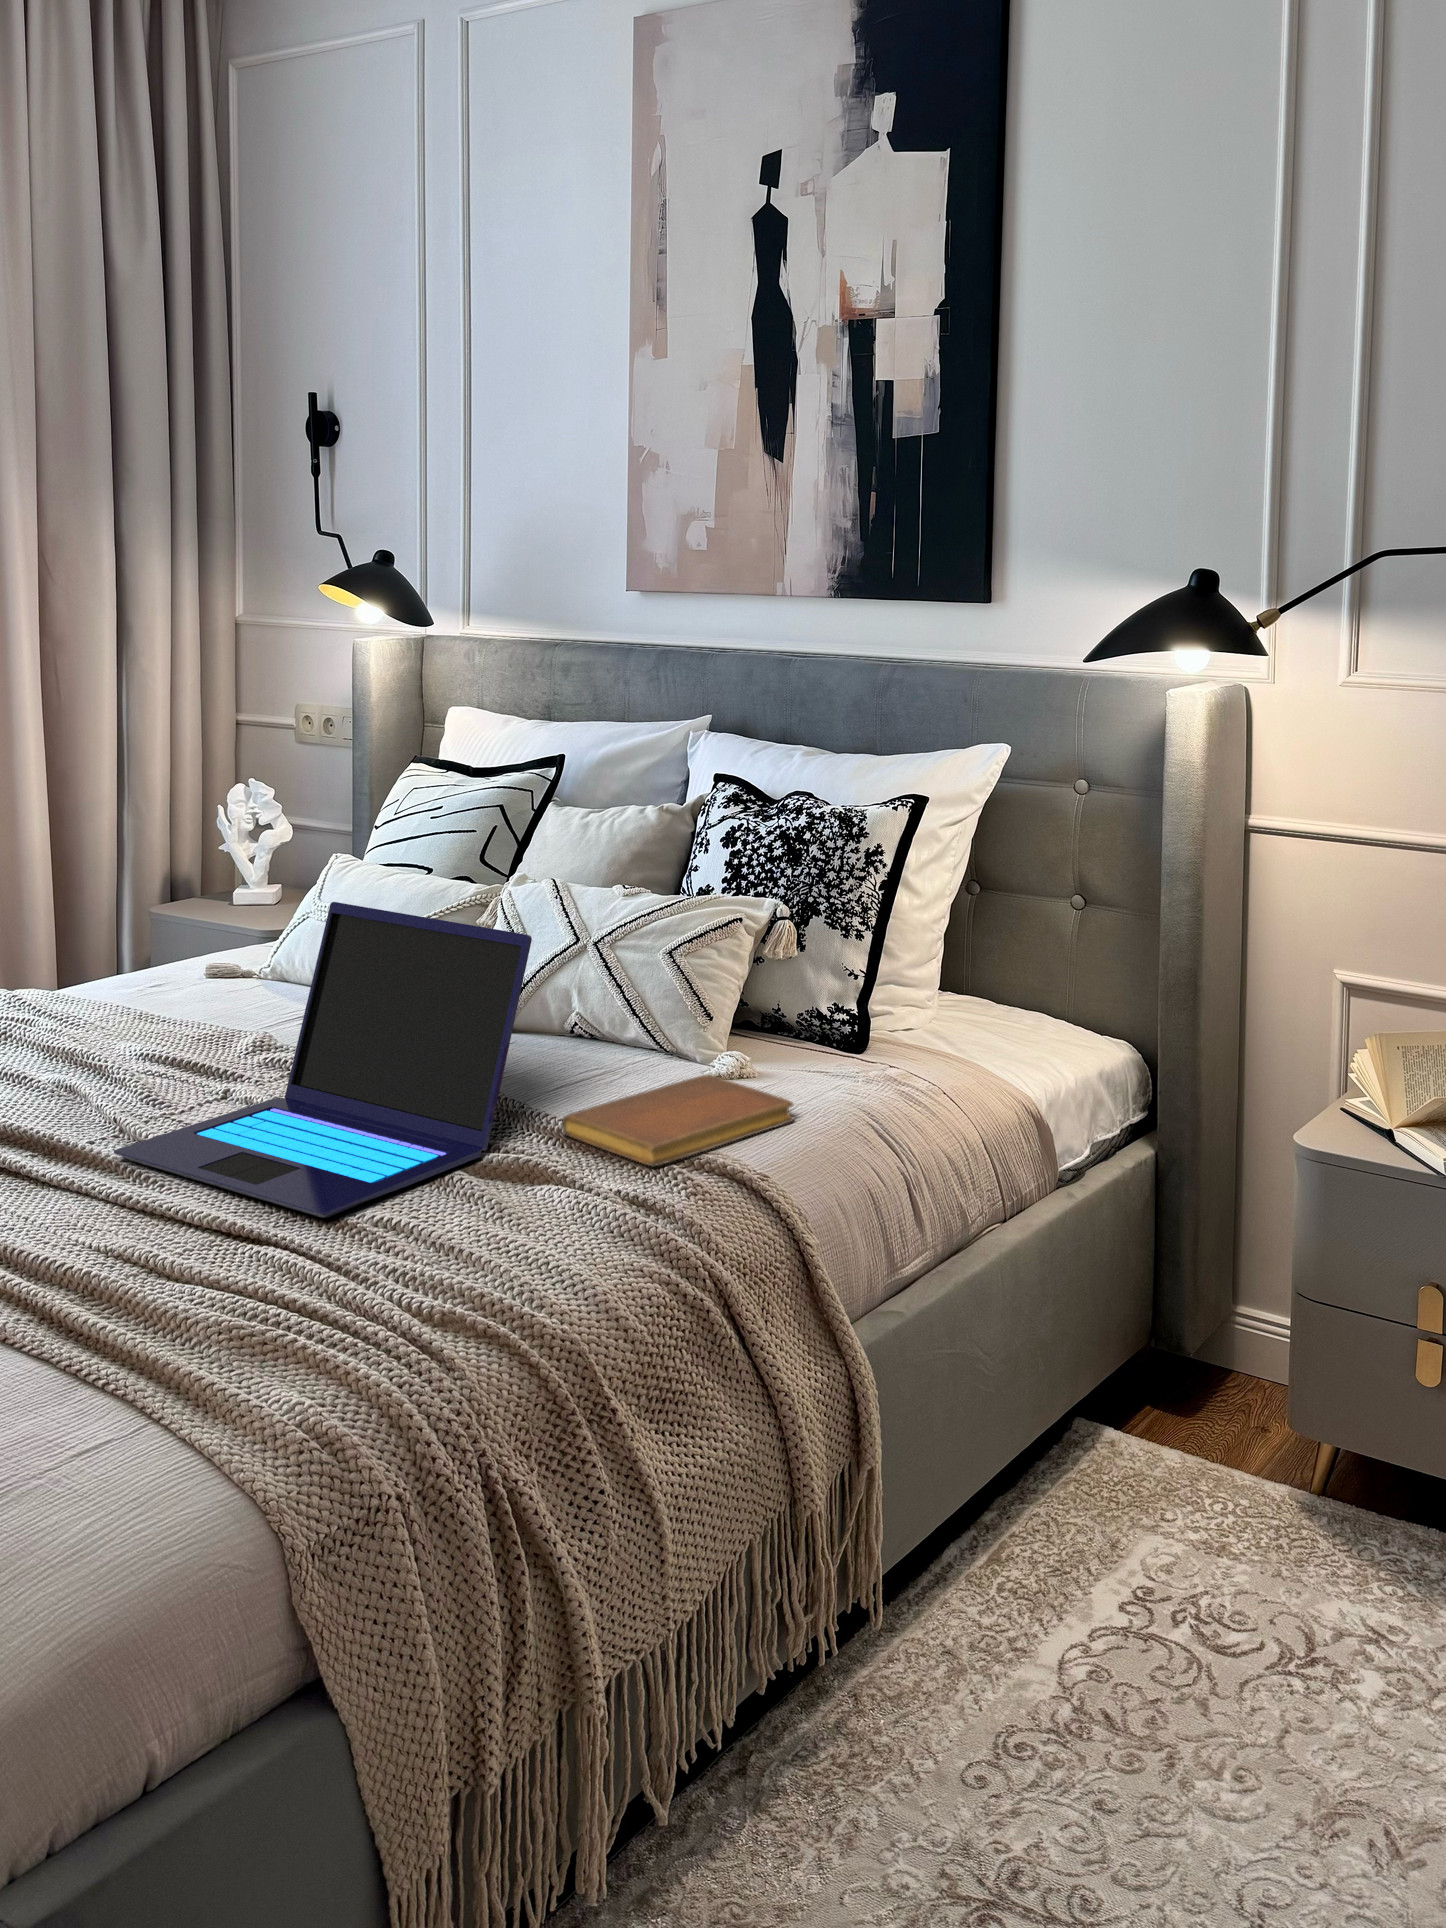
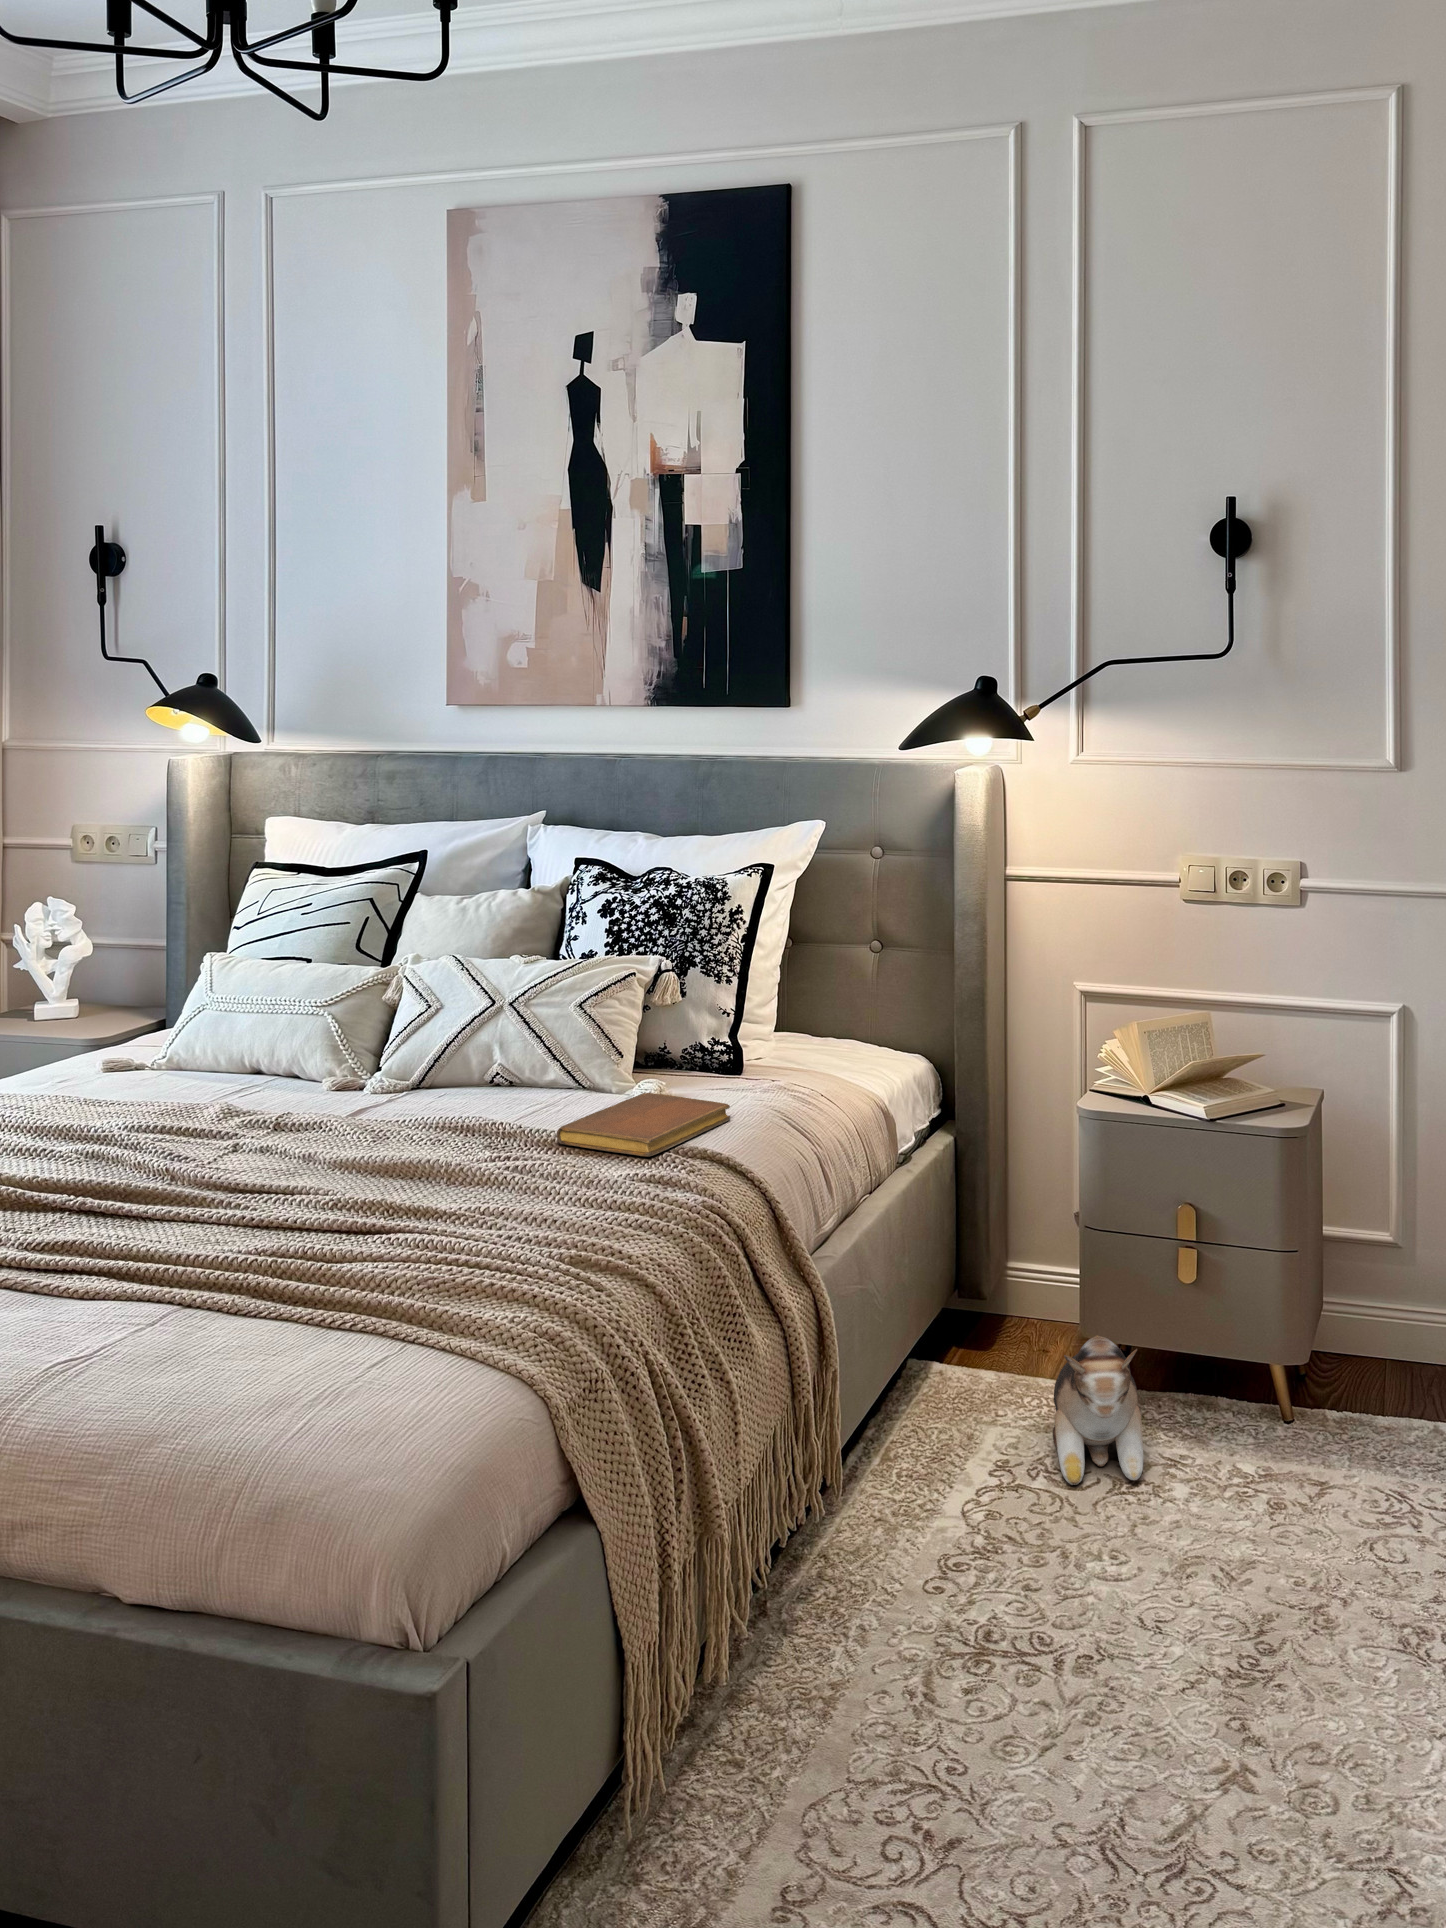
laptop: present [114,902,532,1218] -> none [197,971,533,1212]
plush toy: none [1204,1459,1339,1658] -> present [1053,1335,1143,1485]

